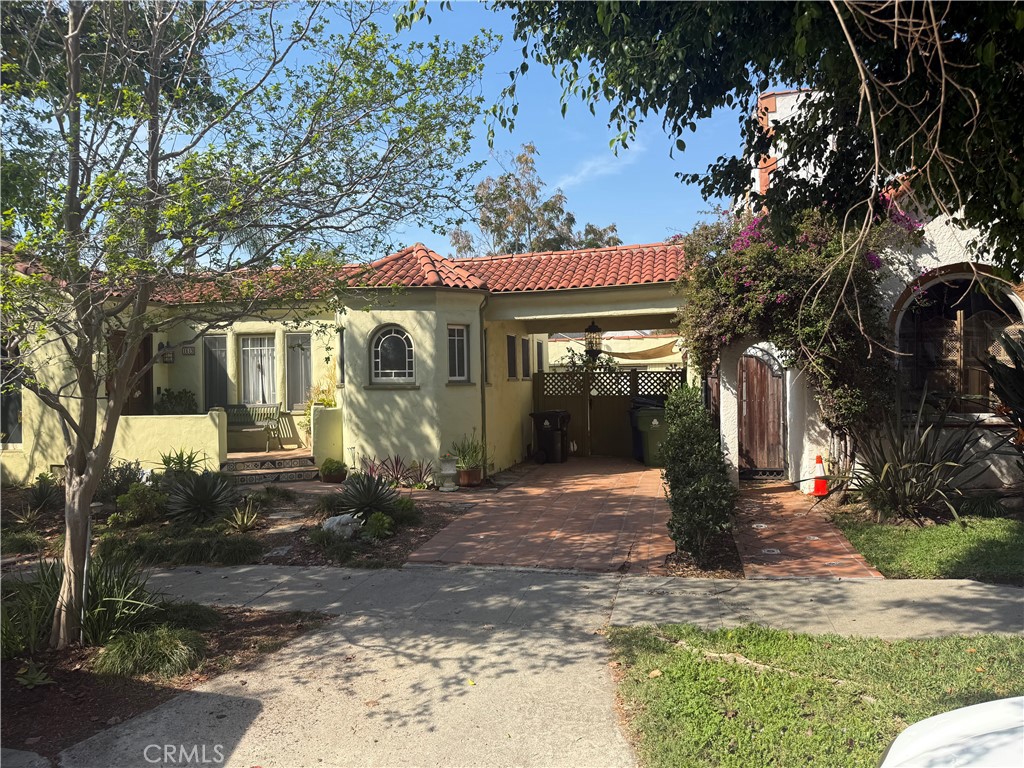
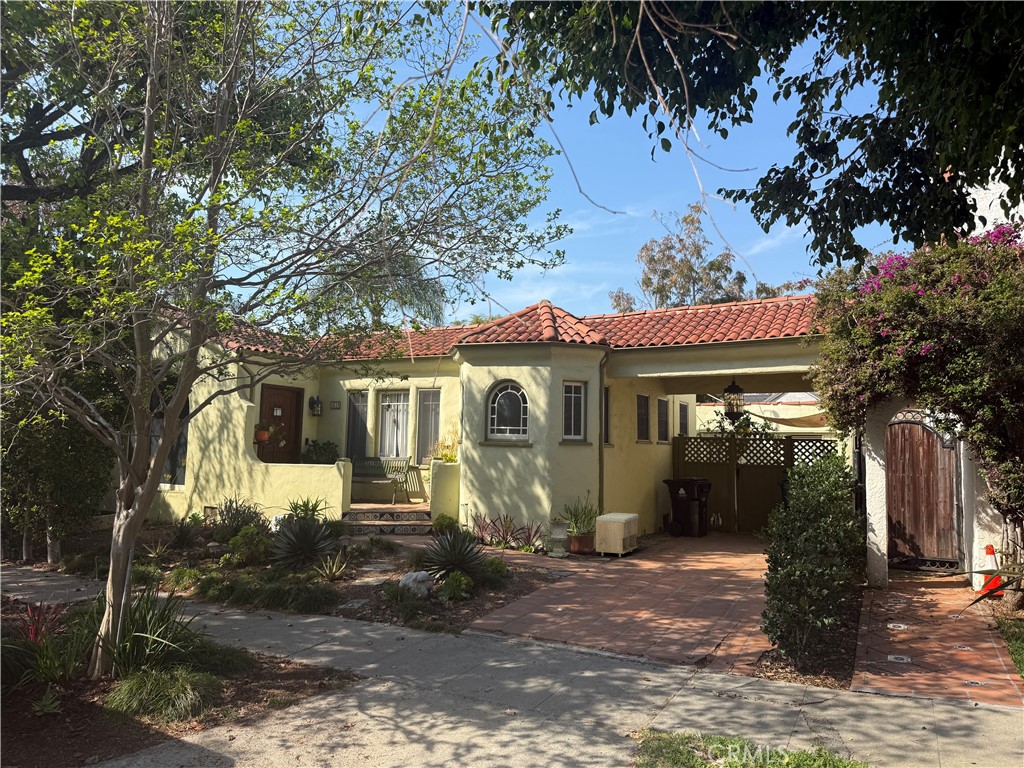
storage bench: none [482,446,518,487] -> present [596,513,639,557]

